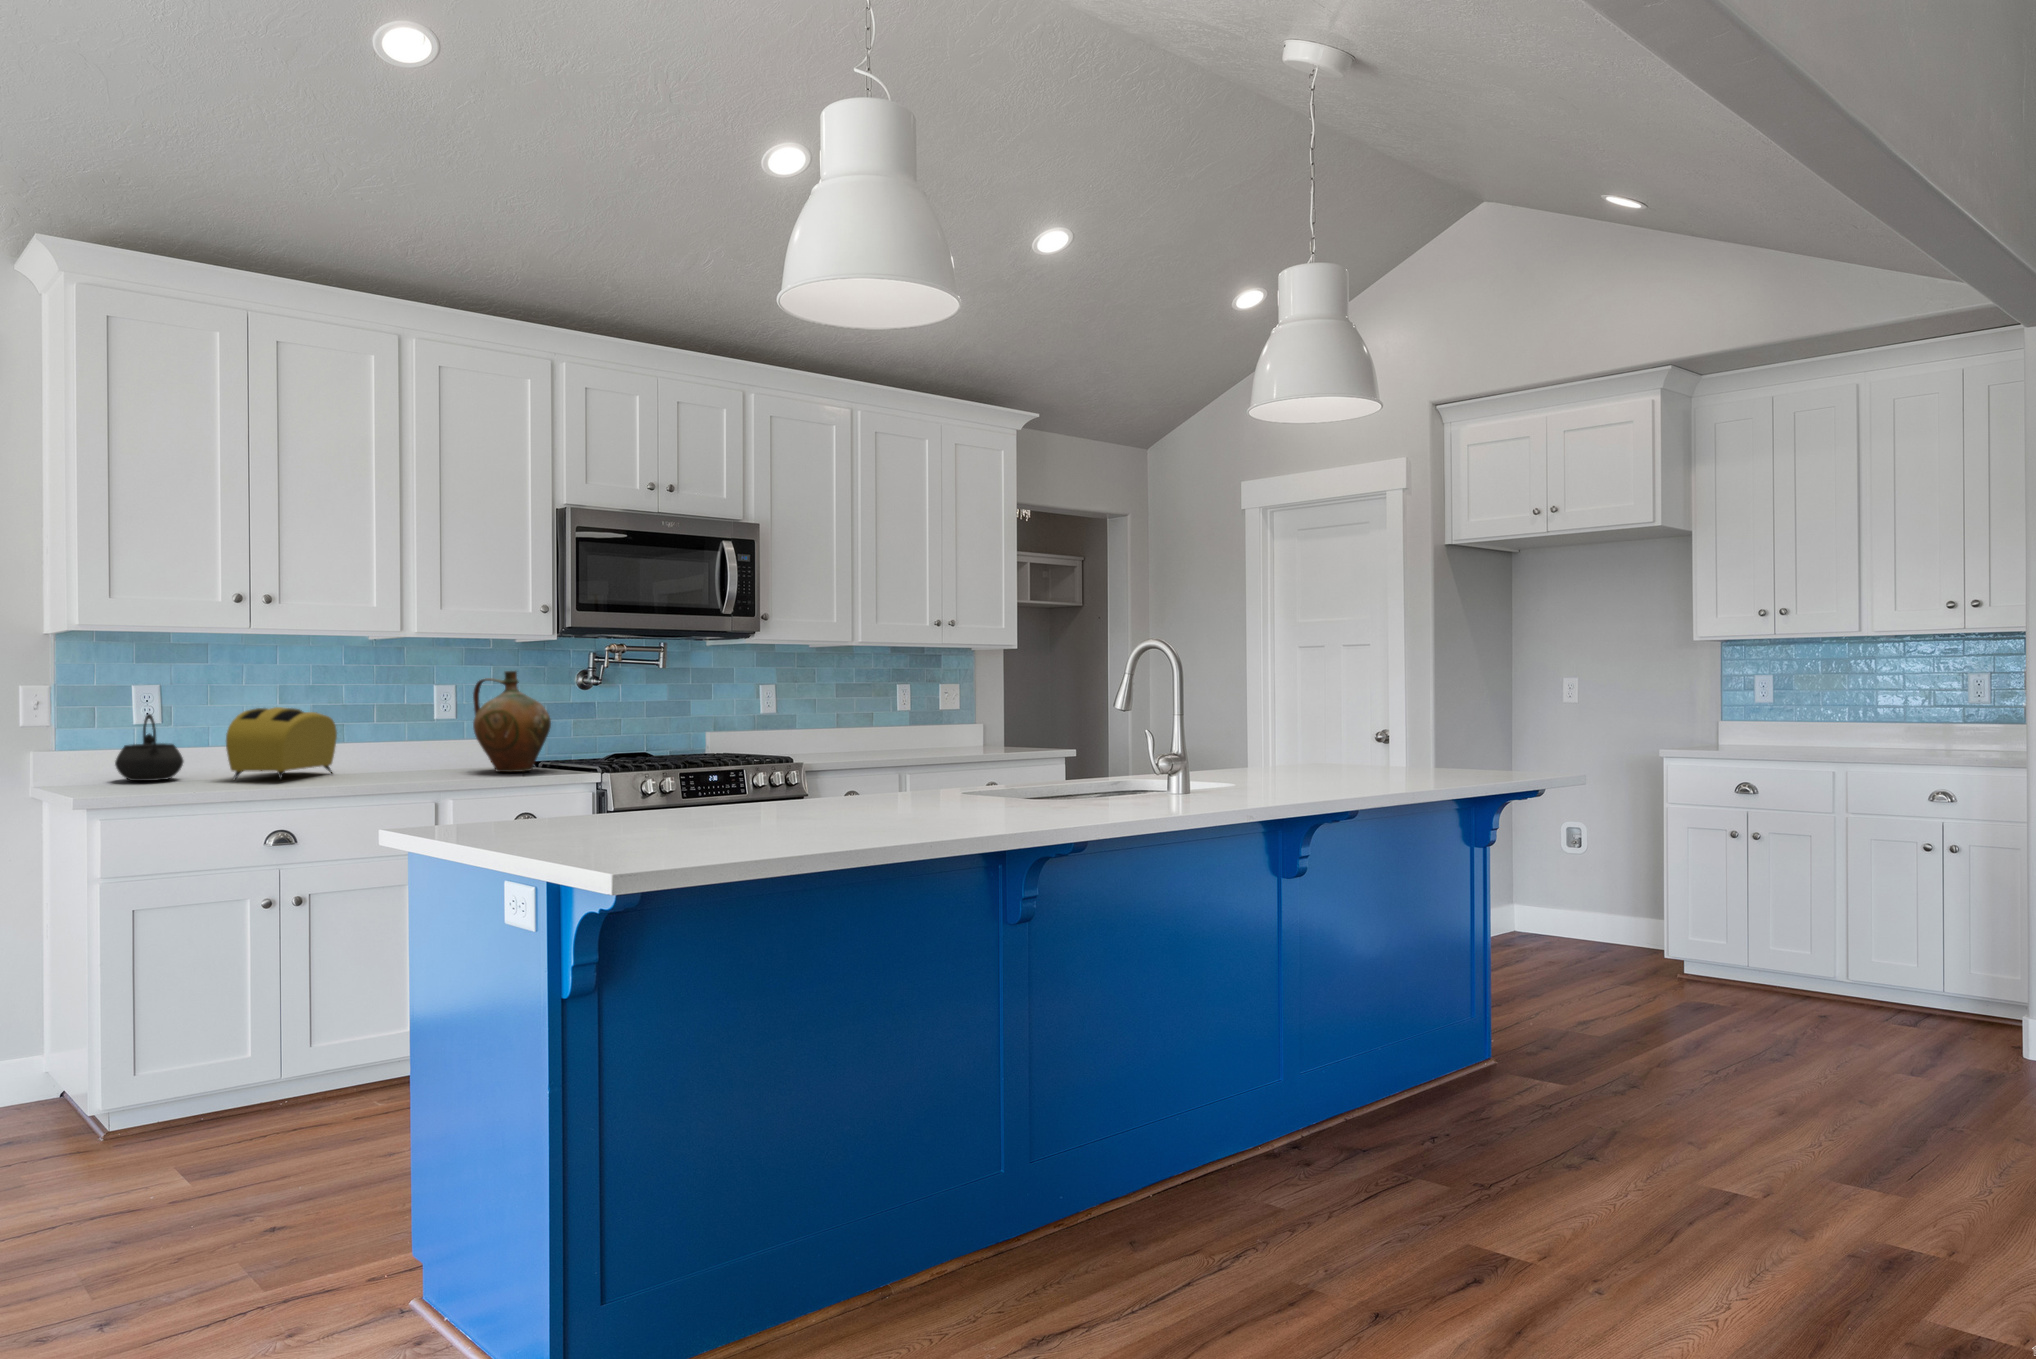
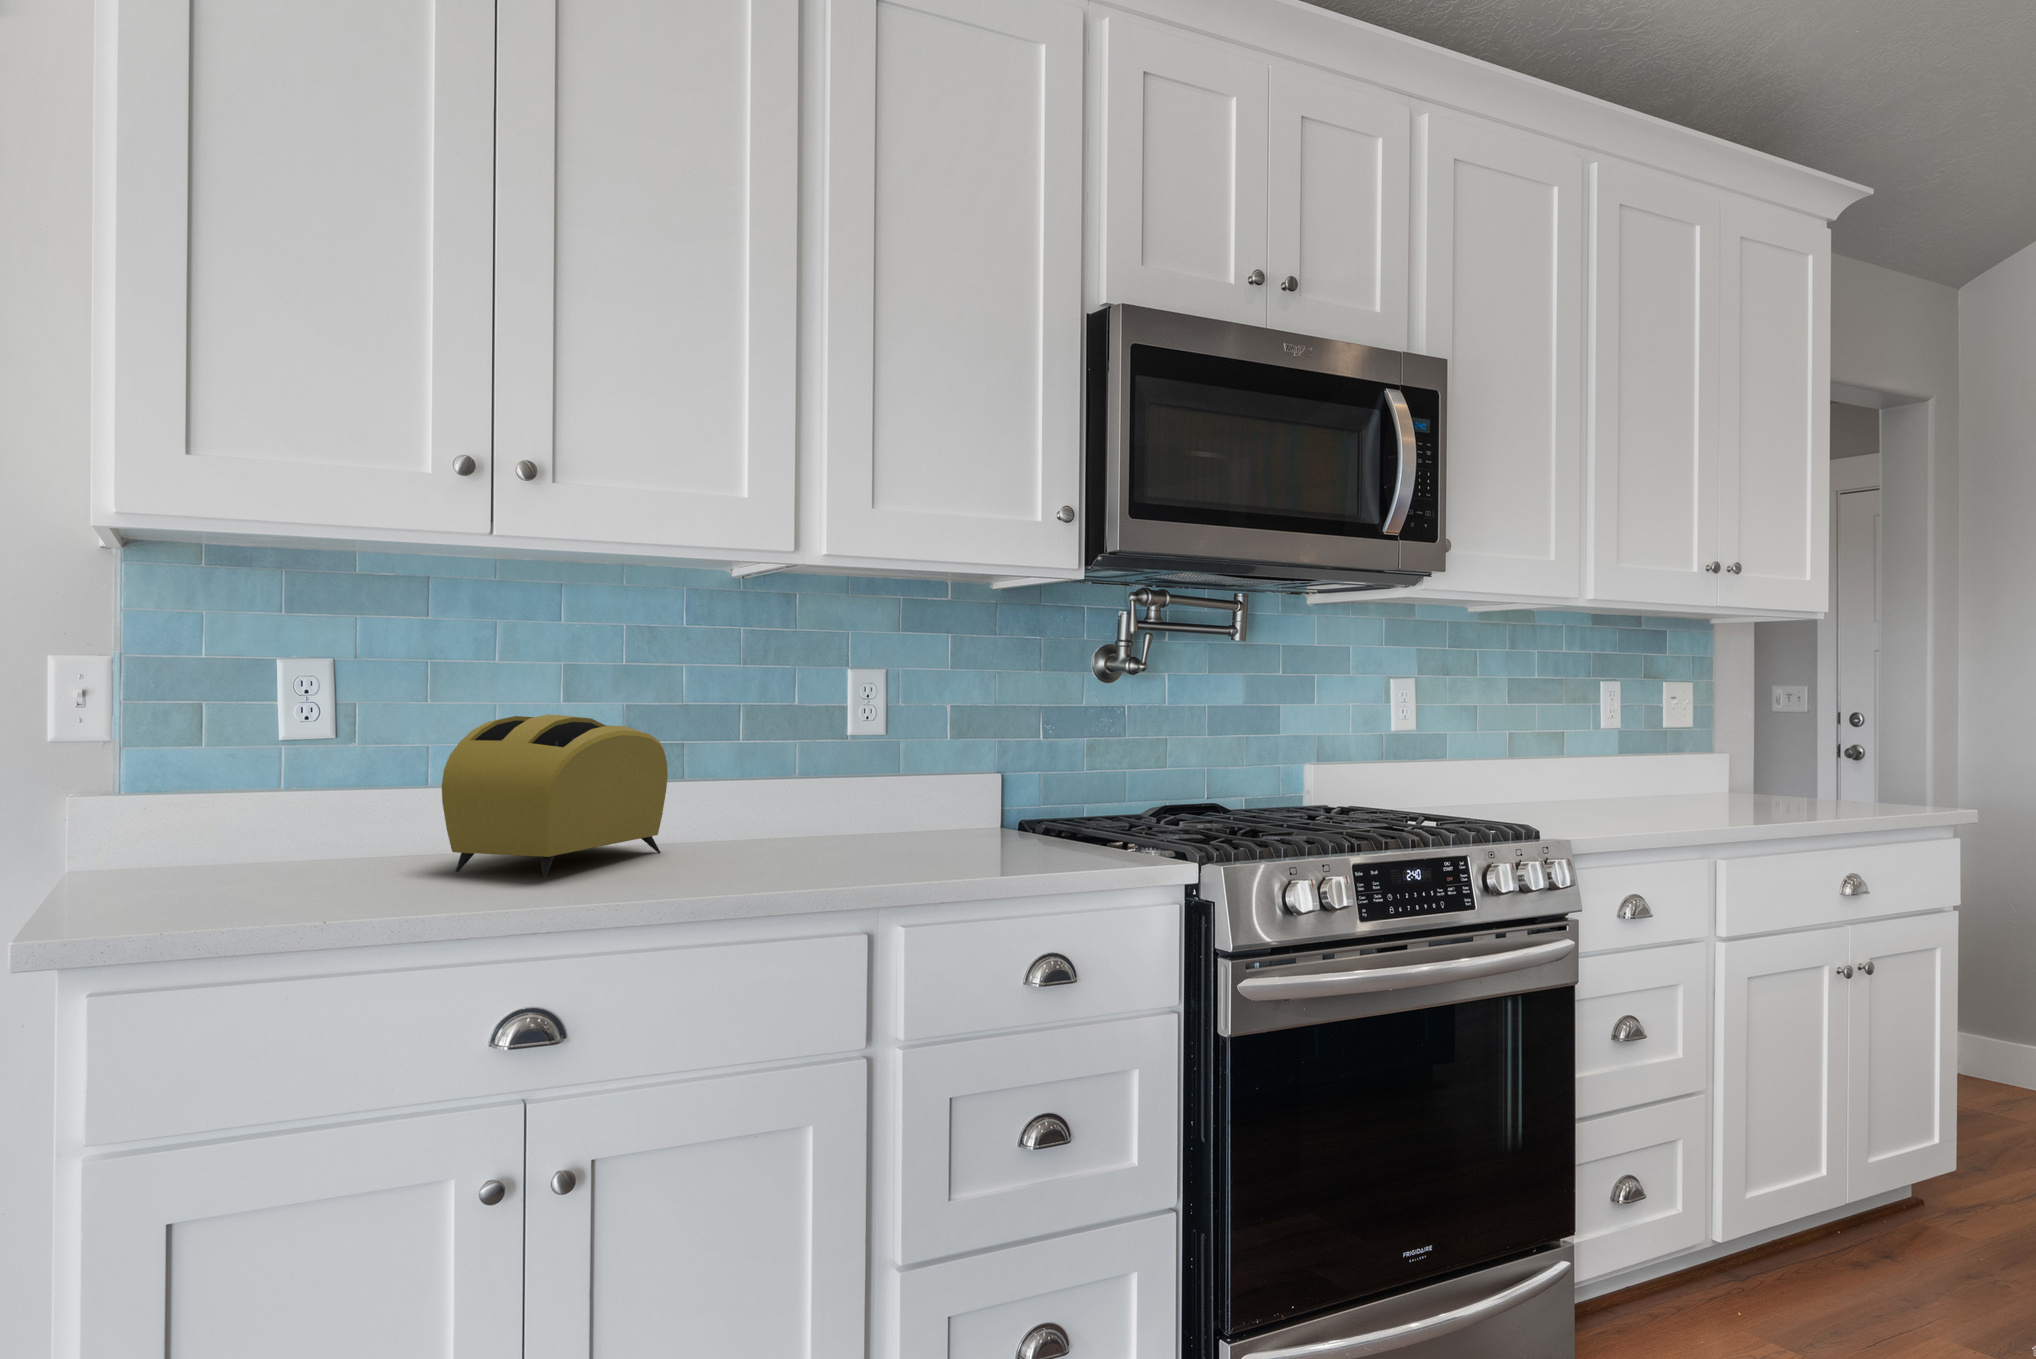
ceramic jug: present [473,671,551,772] -> none [931,641,1087,858]
kettle: present [115,714,183,781] -> none [229,726,369,869]

